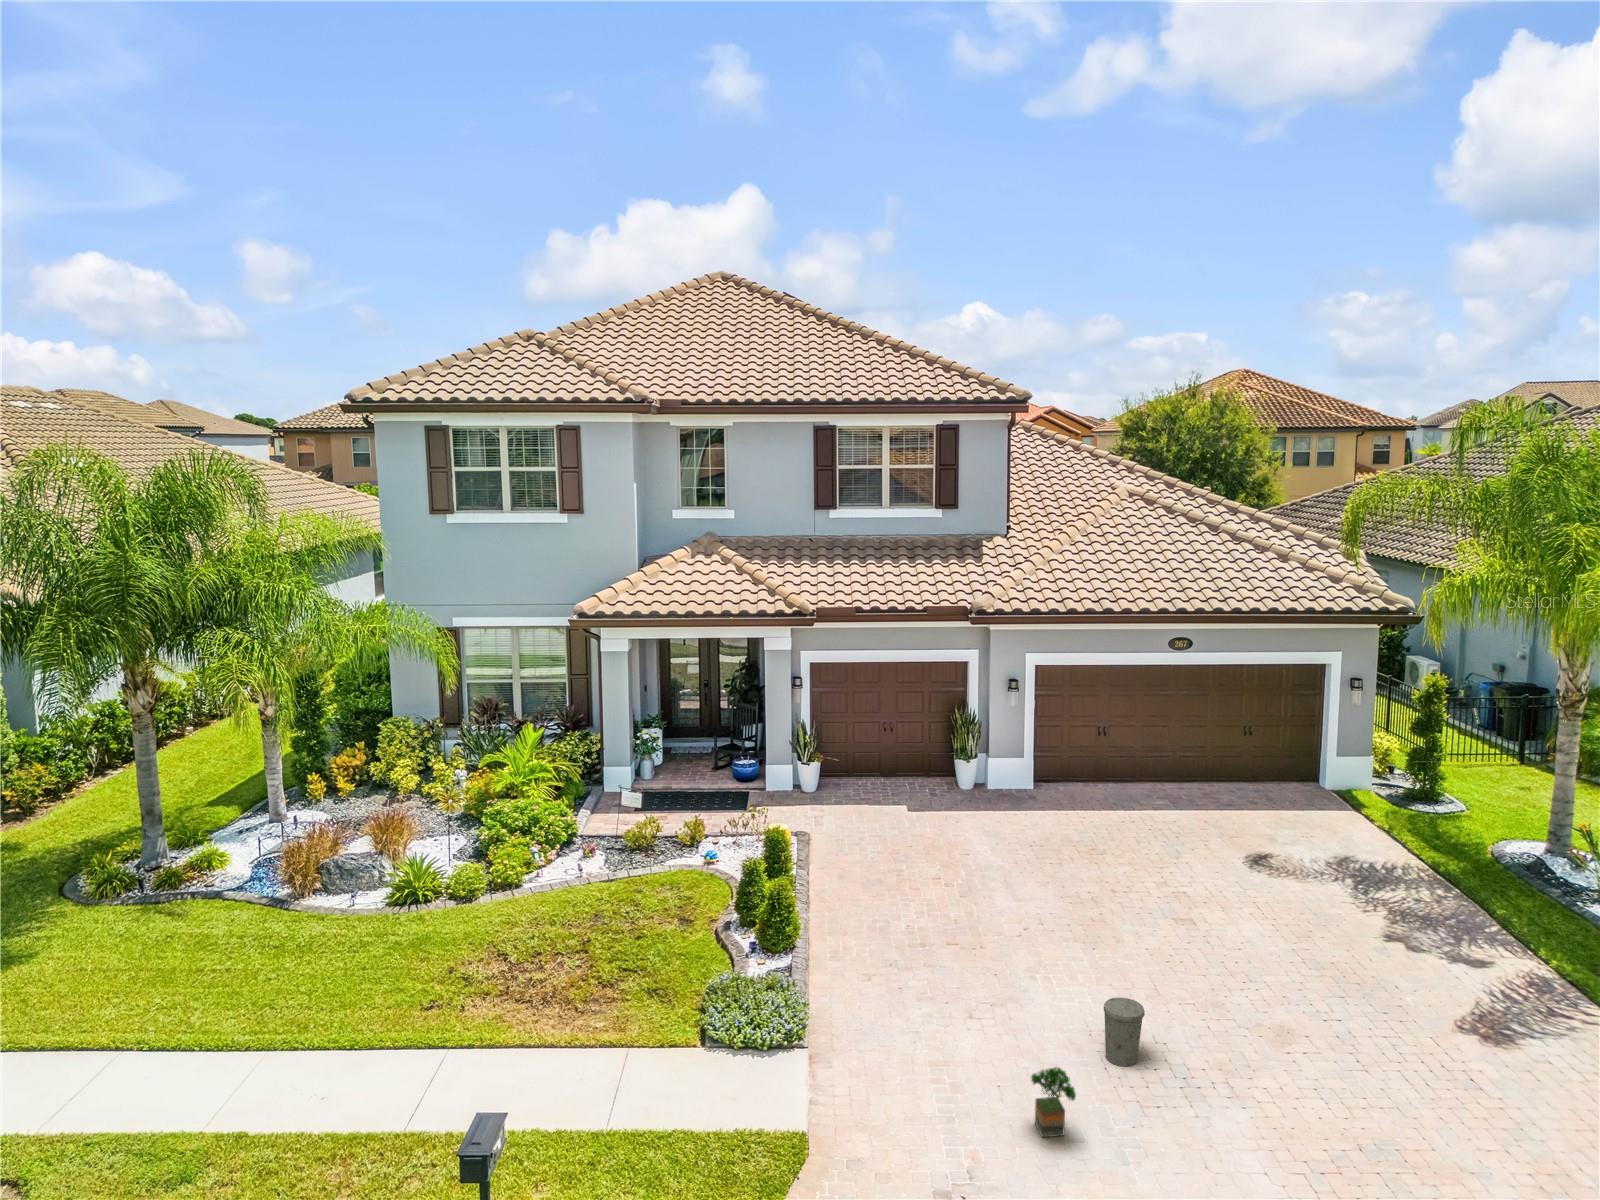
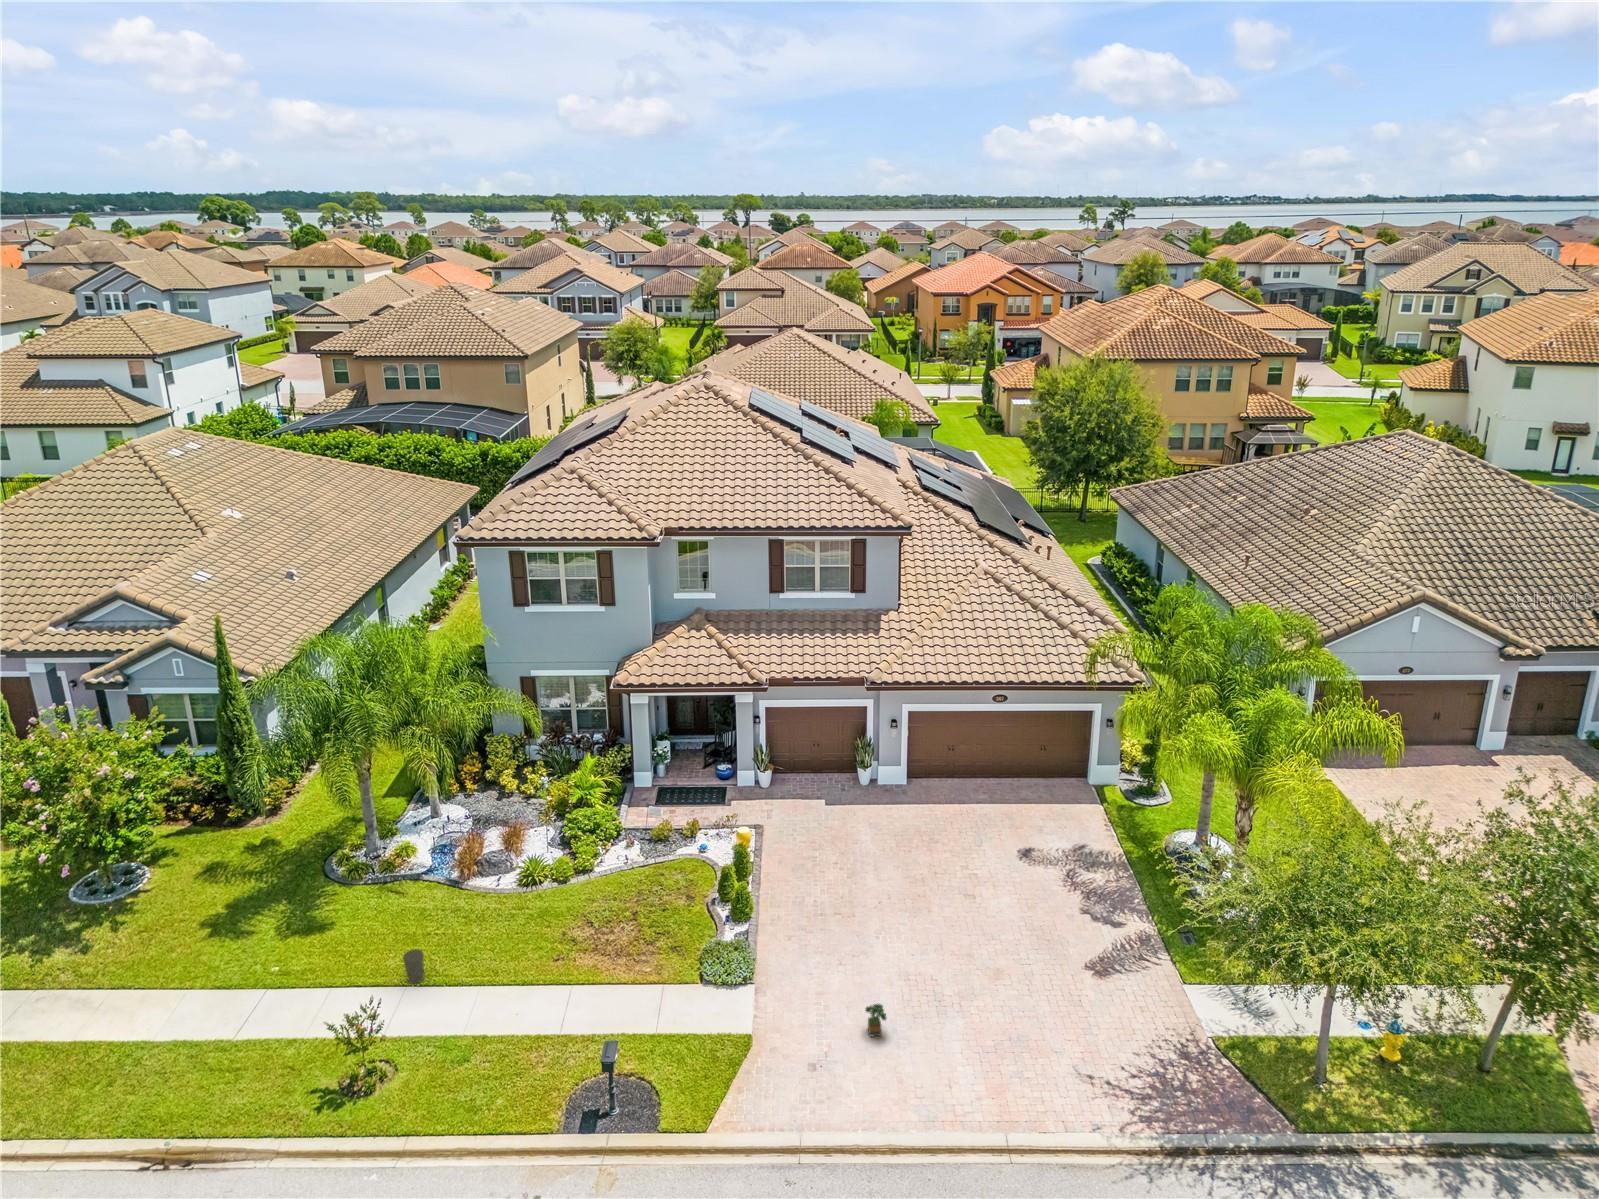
trash can: present [1104,997,1145,1066] -> present [403,949,424,984]

